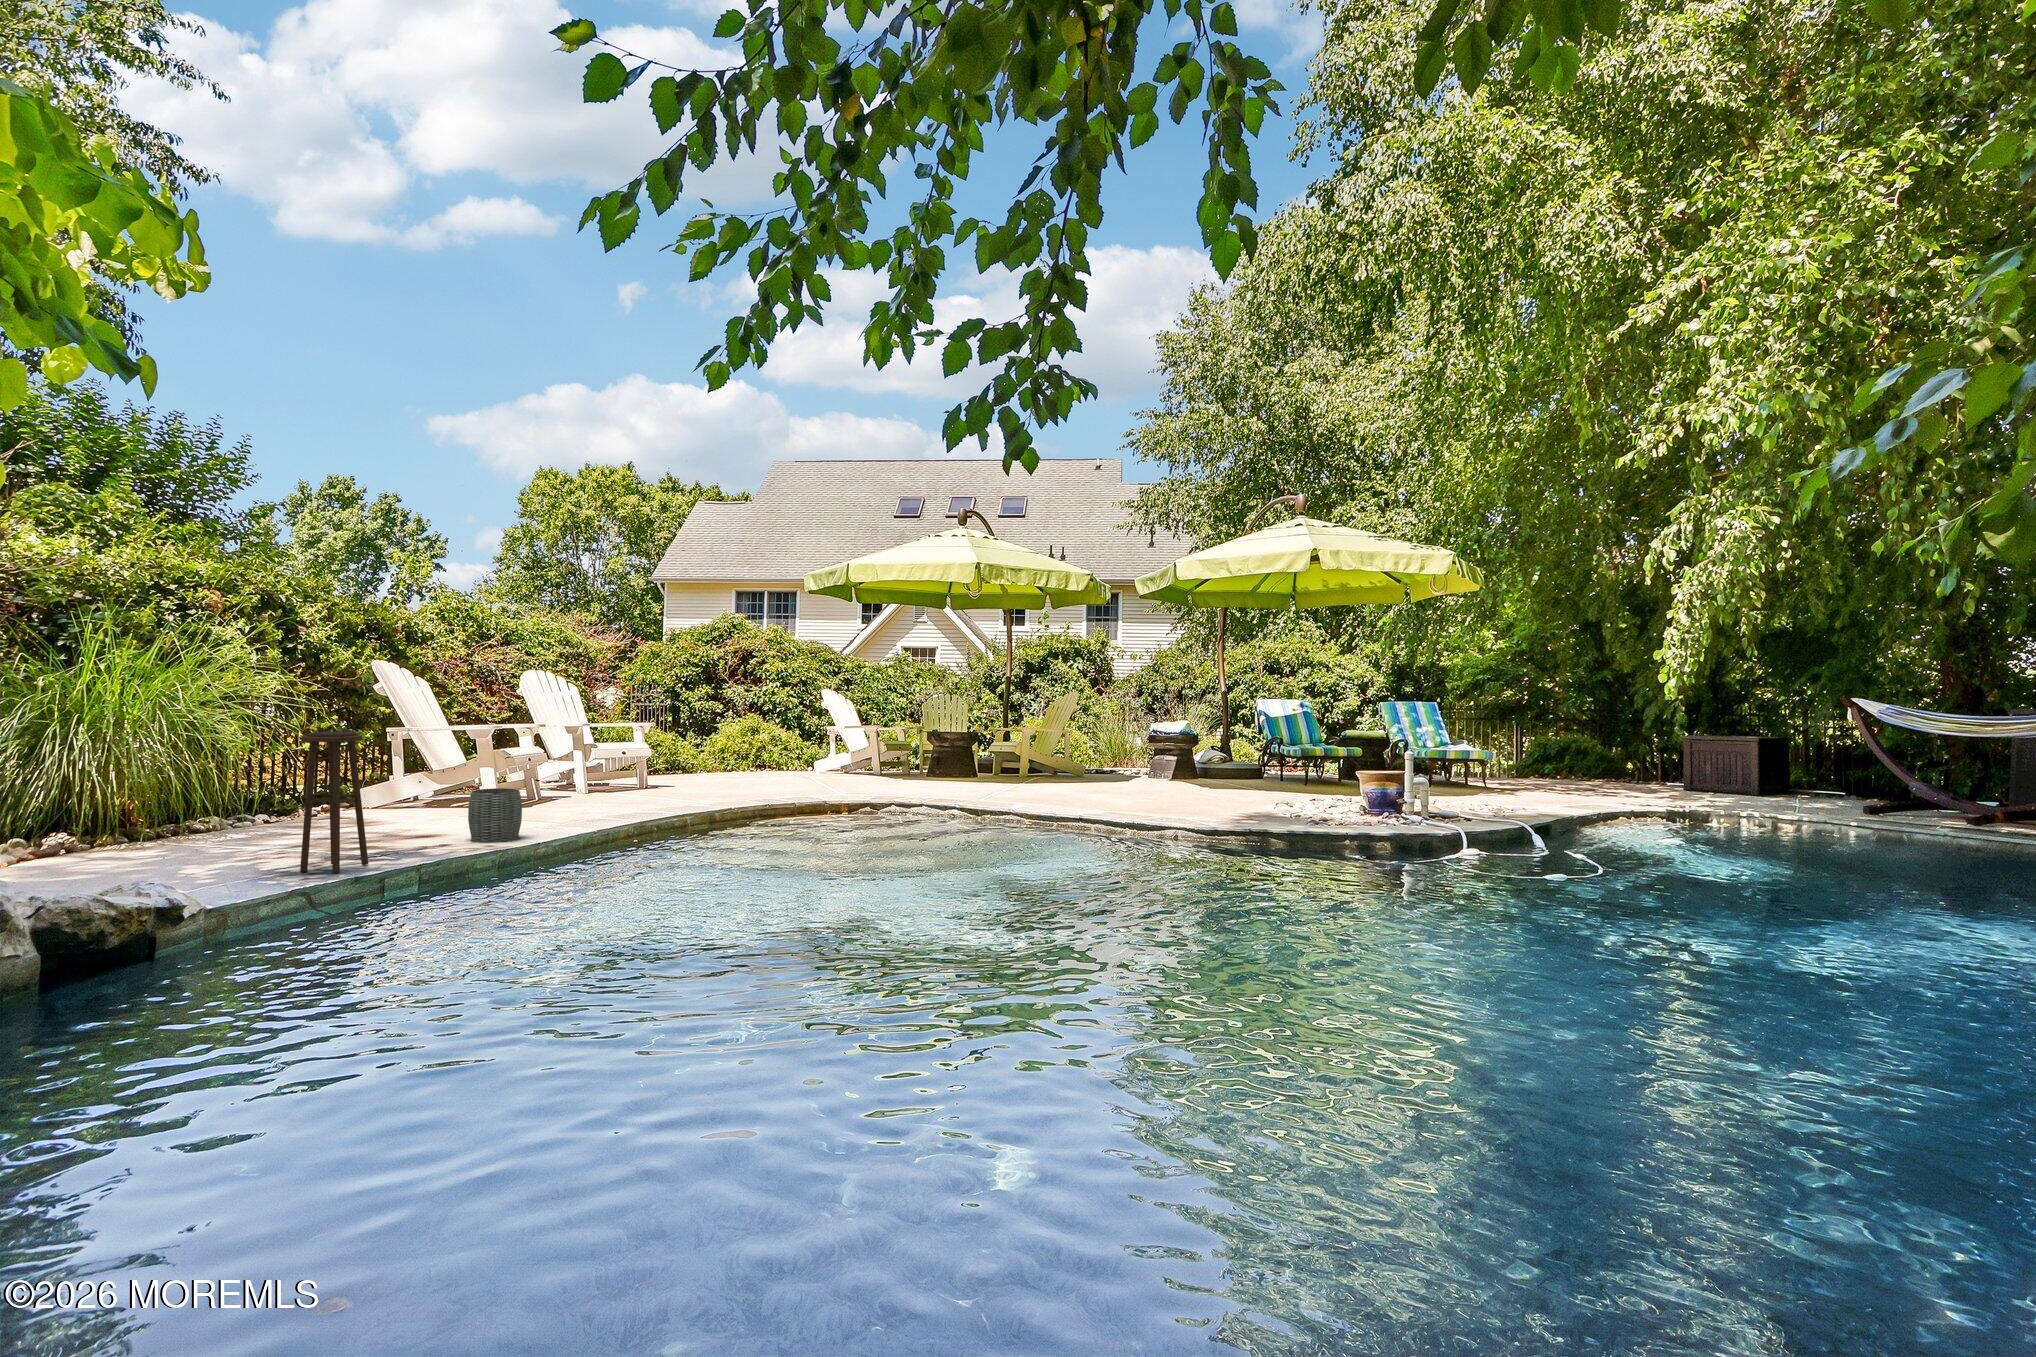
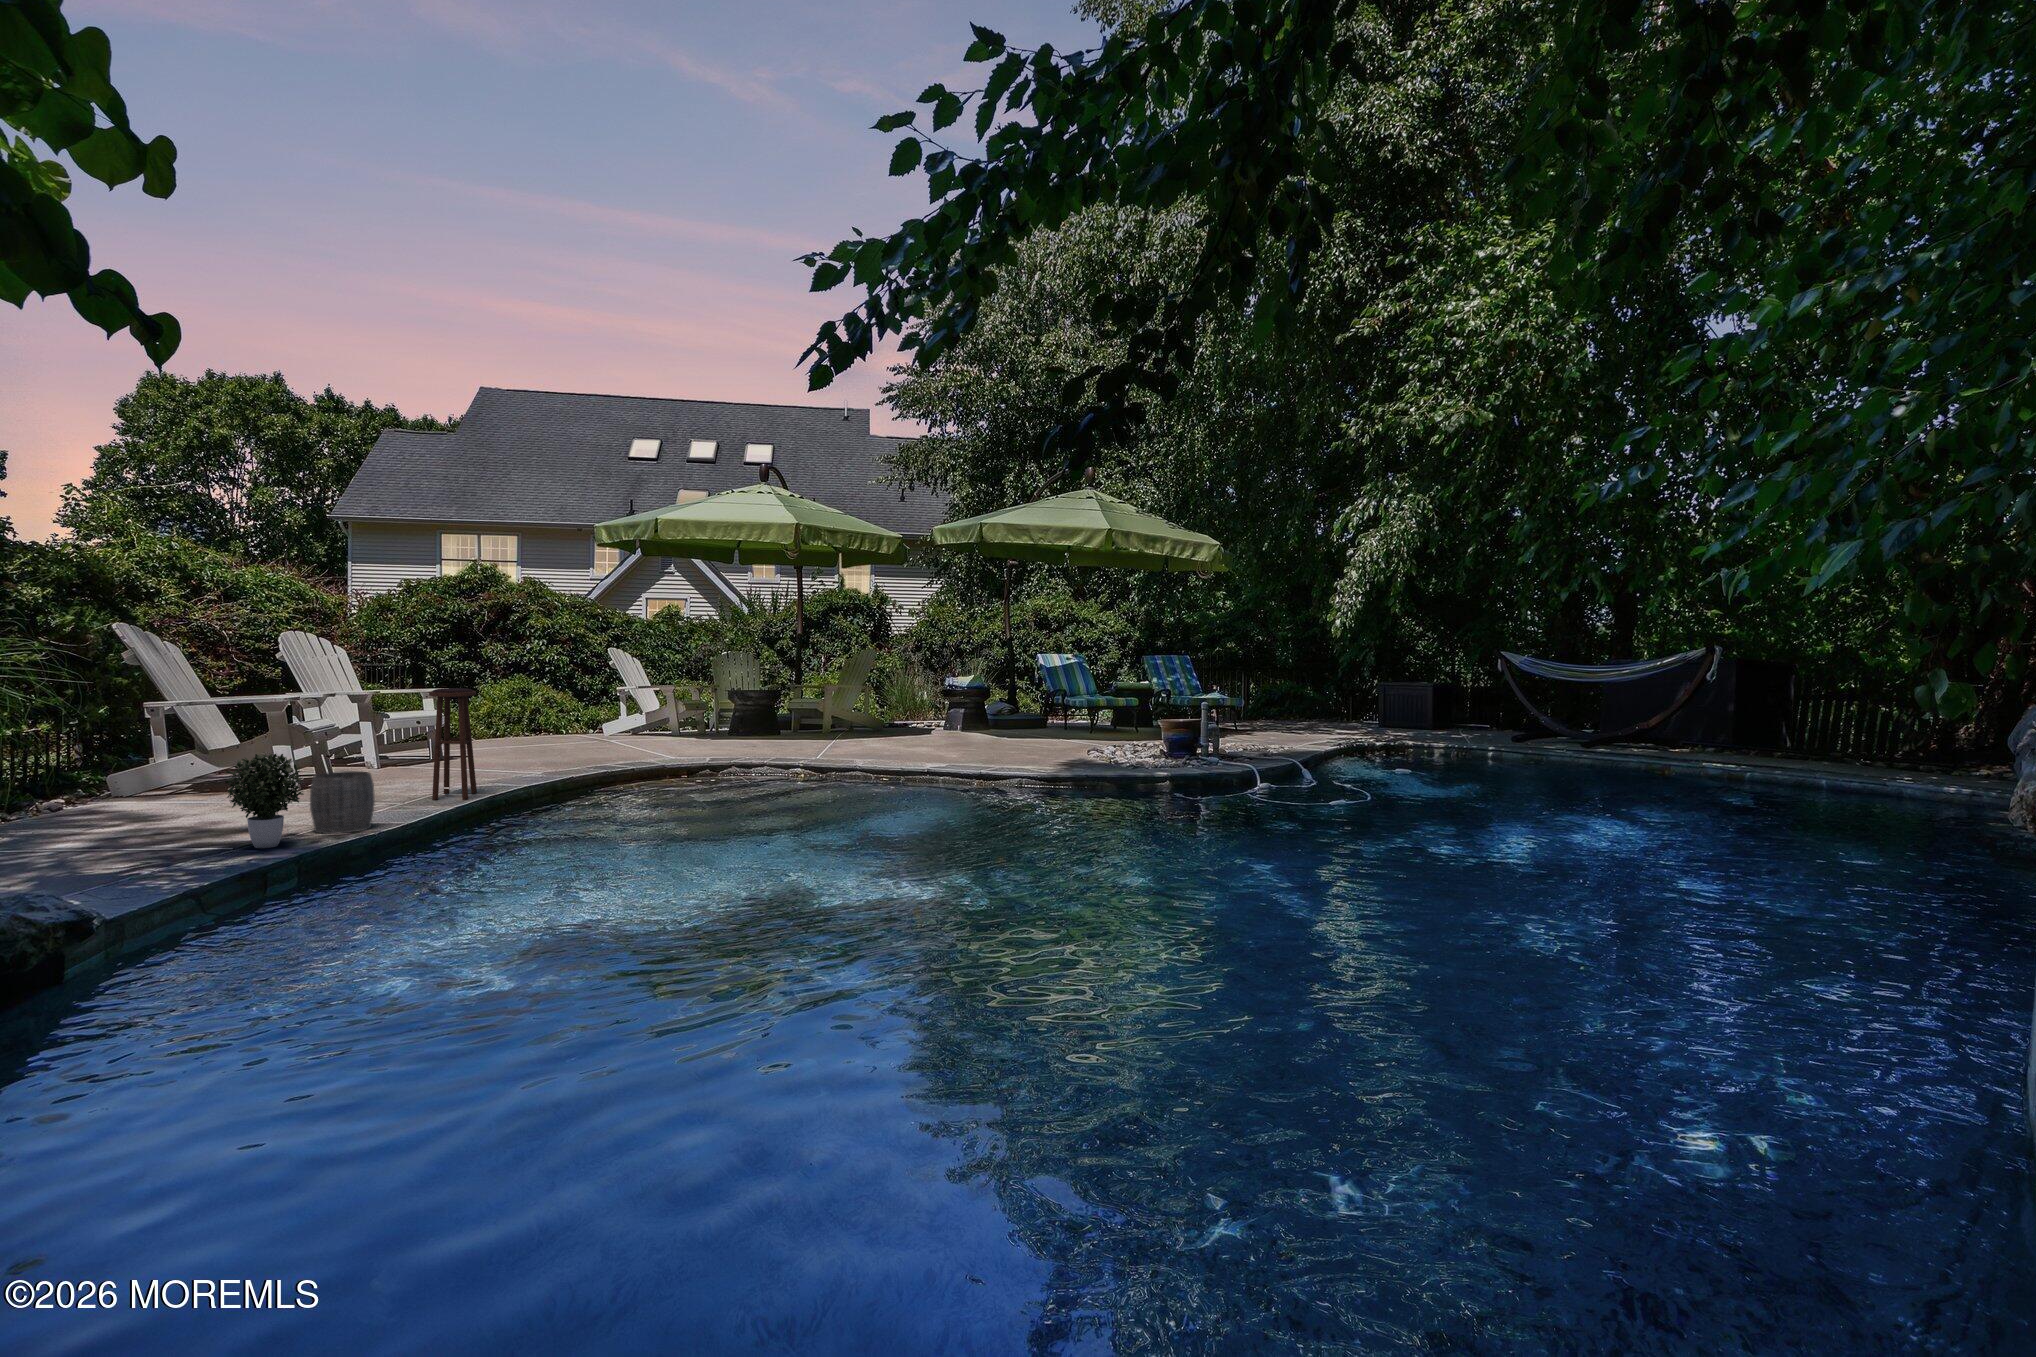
stool: present [300,732,368,874] -> present [429,688,477,800]
potted plant: none [392,768,454,851] -> present [225,754,304,848]

